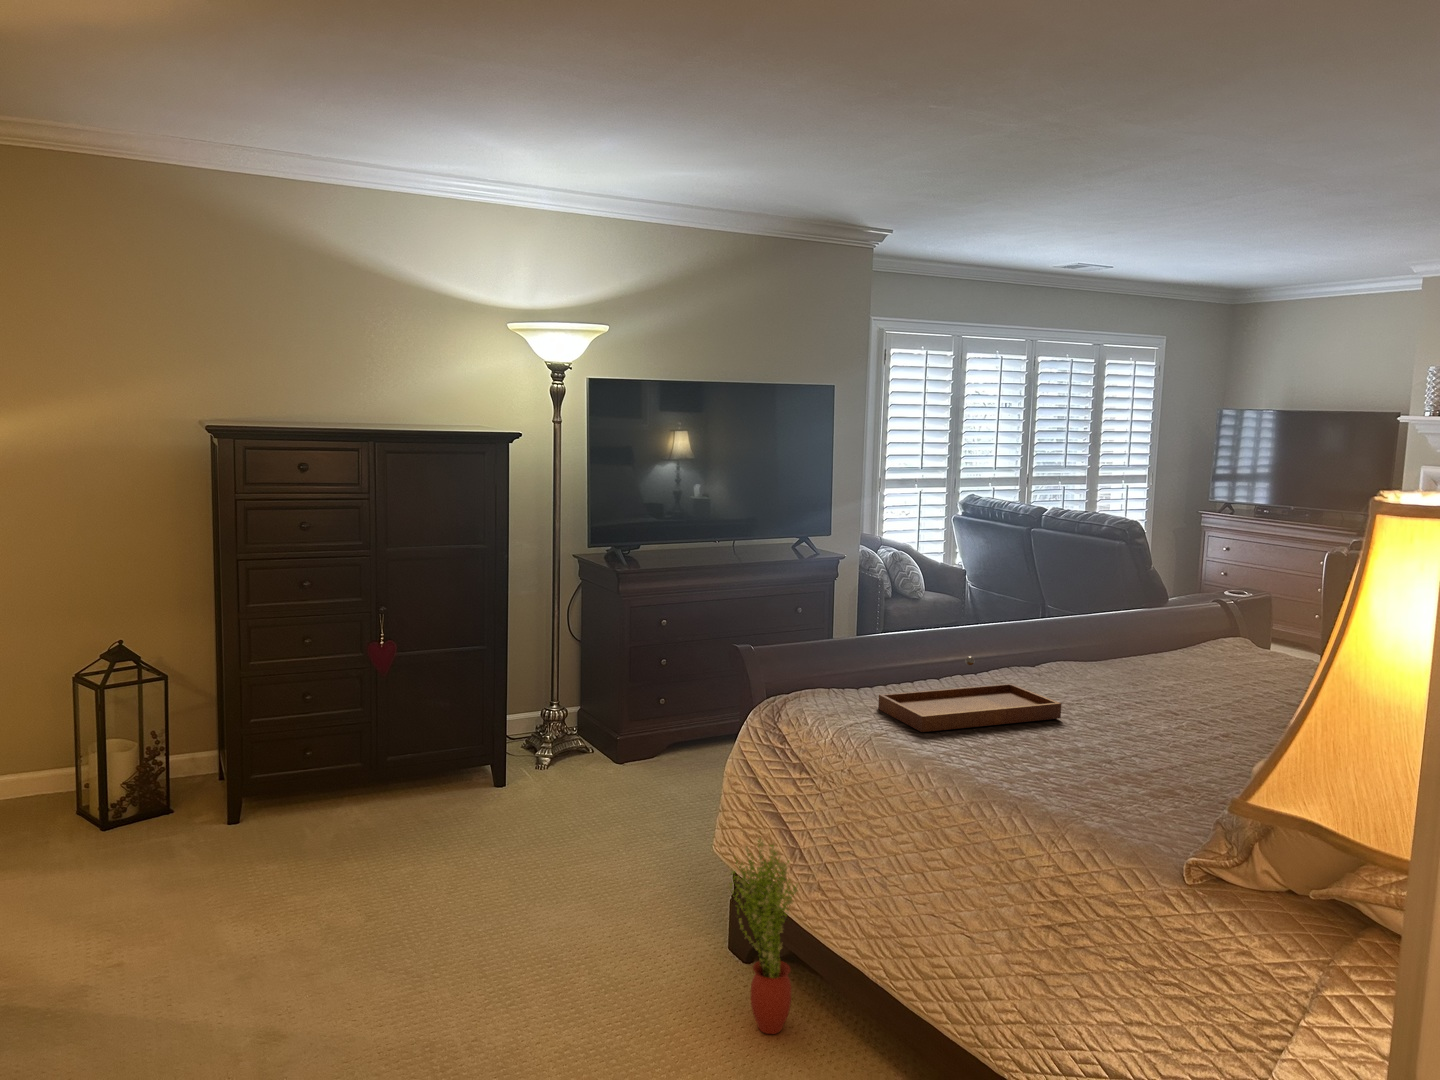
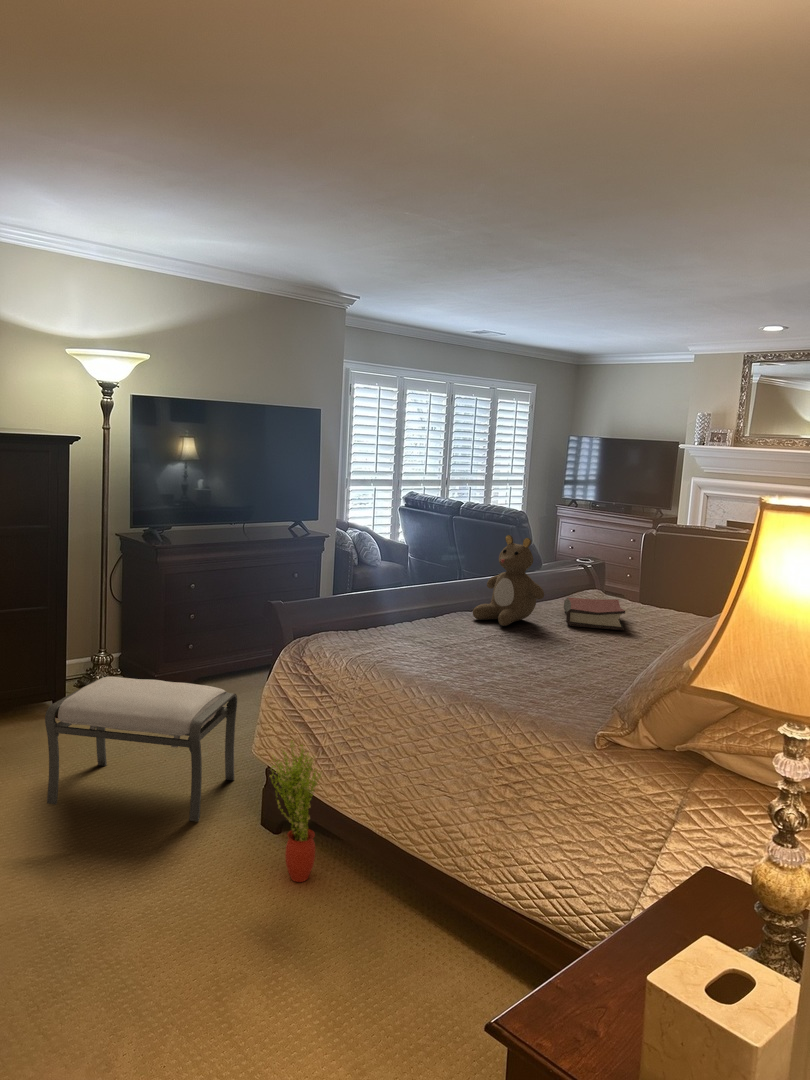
teddy bear: none [1030,556,1139,689] -> present [473,535,544,626]
hardback book: none [1175,649,1271,701] -> present [564,597,625,630]
tray: present [878,657,1061,732] -> none [375,605,499,659]
ottoman: none [465,738,705,937] -> present [45,677,237,822]

